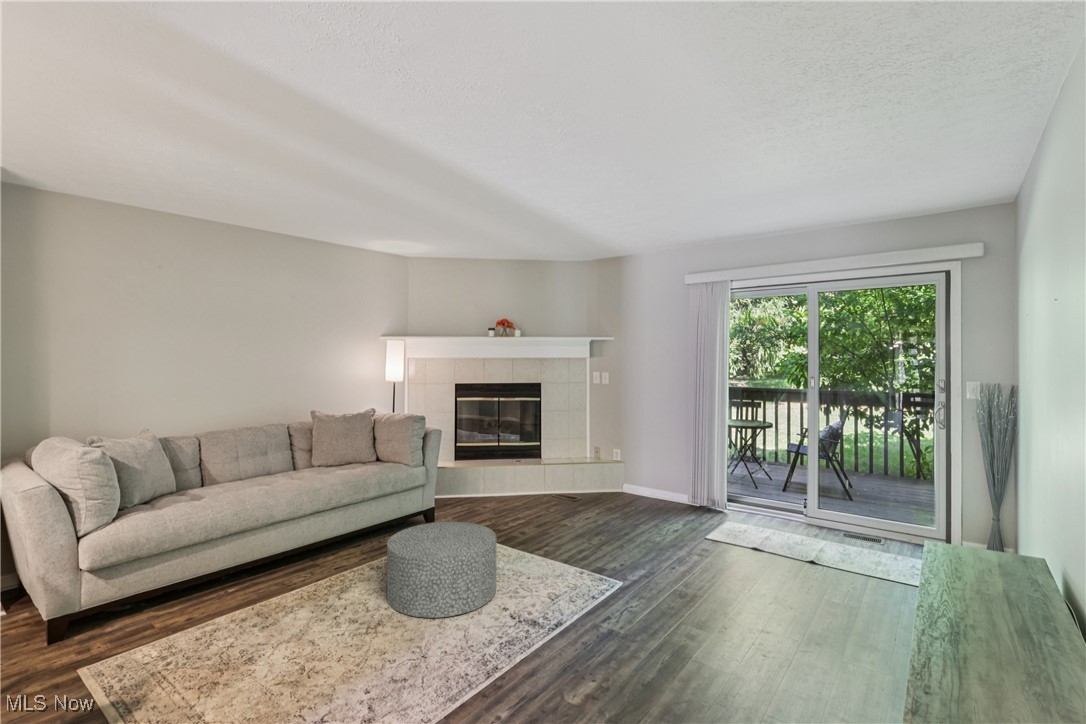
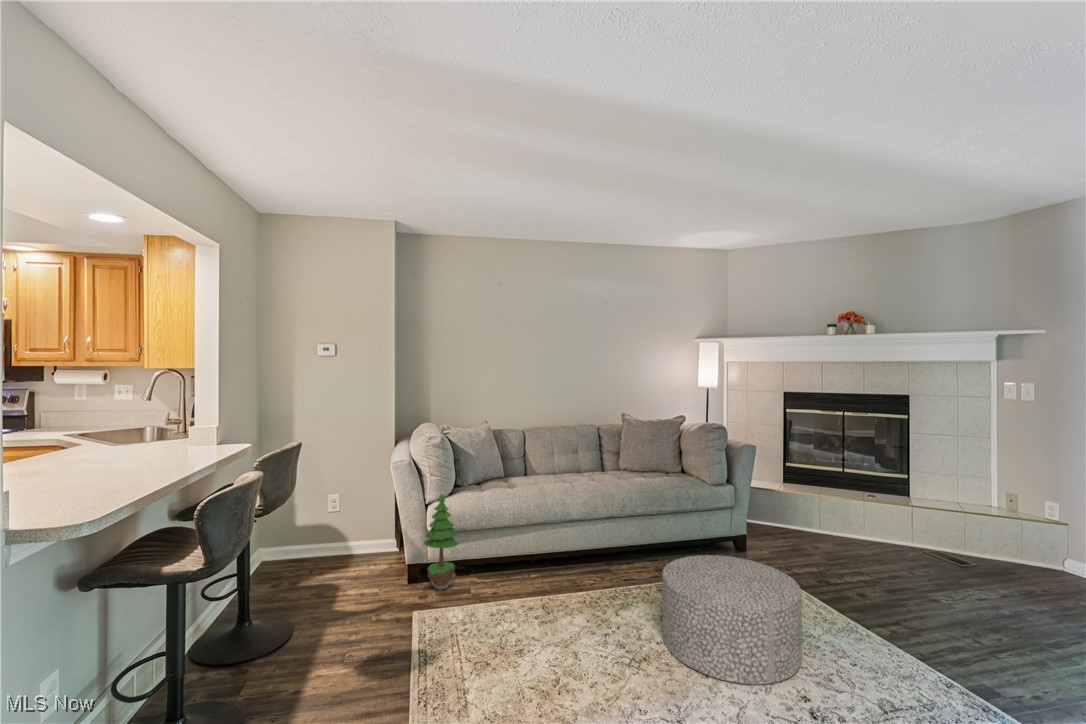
potted tree: none [80,517,136,637] -> present [424,494,458,590]

